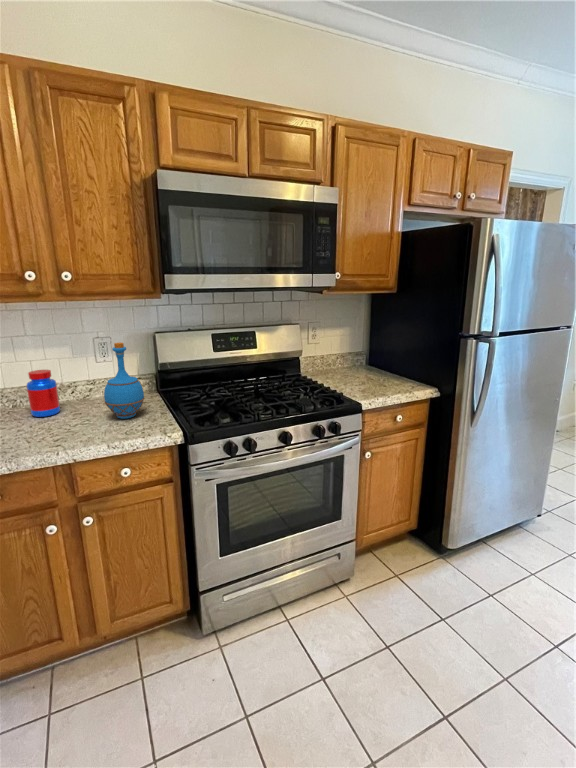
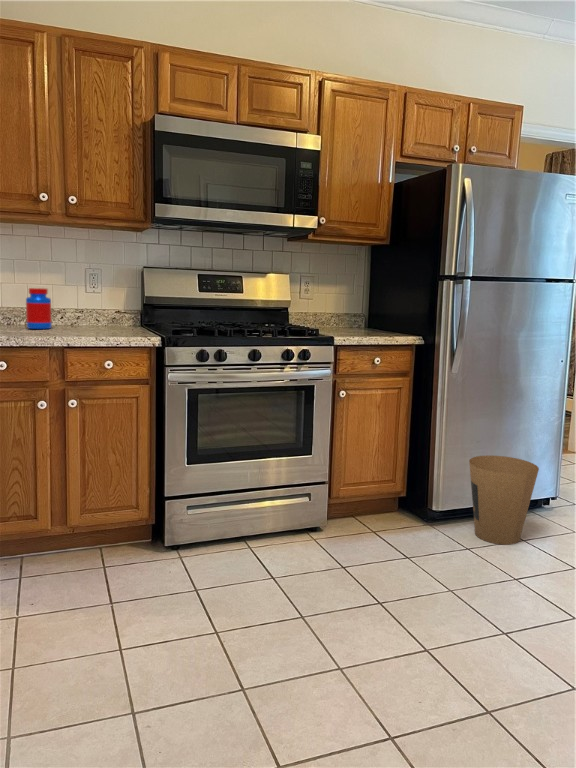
bottle: present [104,343,145,419] -> none [93,261,129,331]
trash can: none [485,495,557,586] -> present [469,455,539,545]

